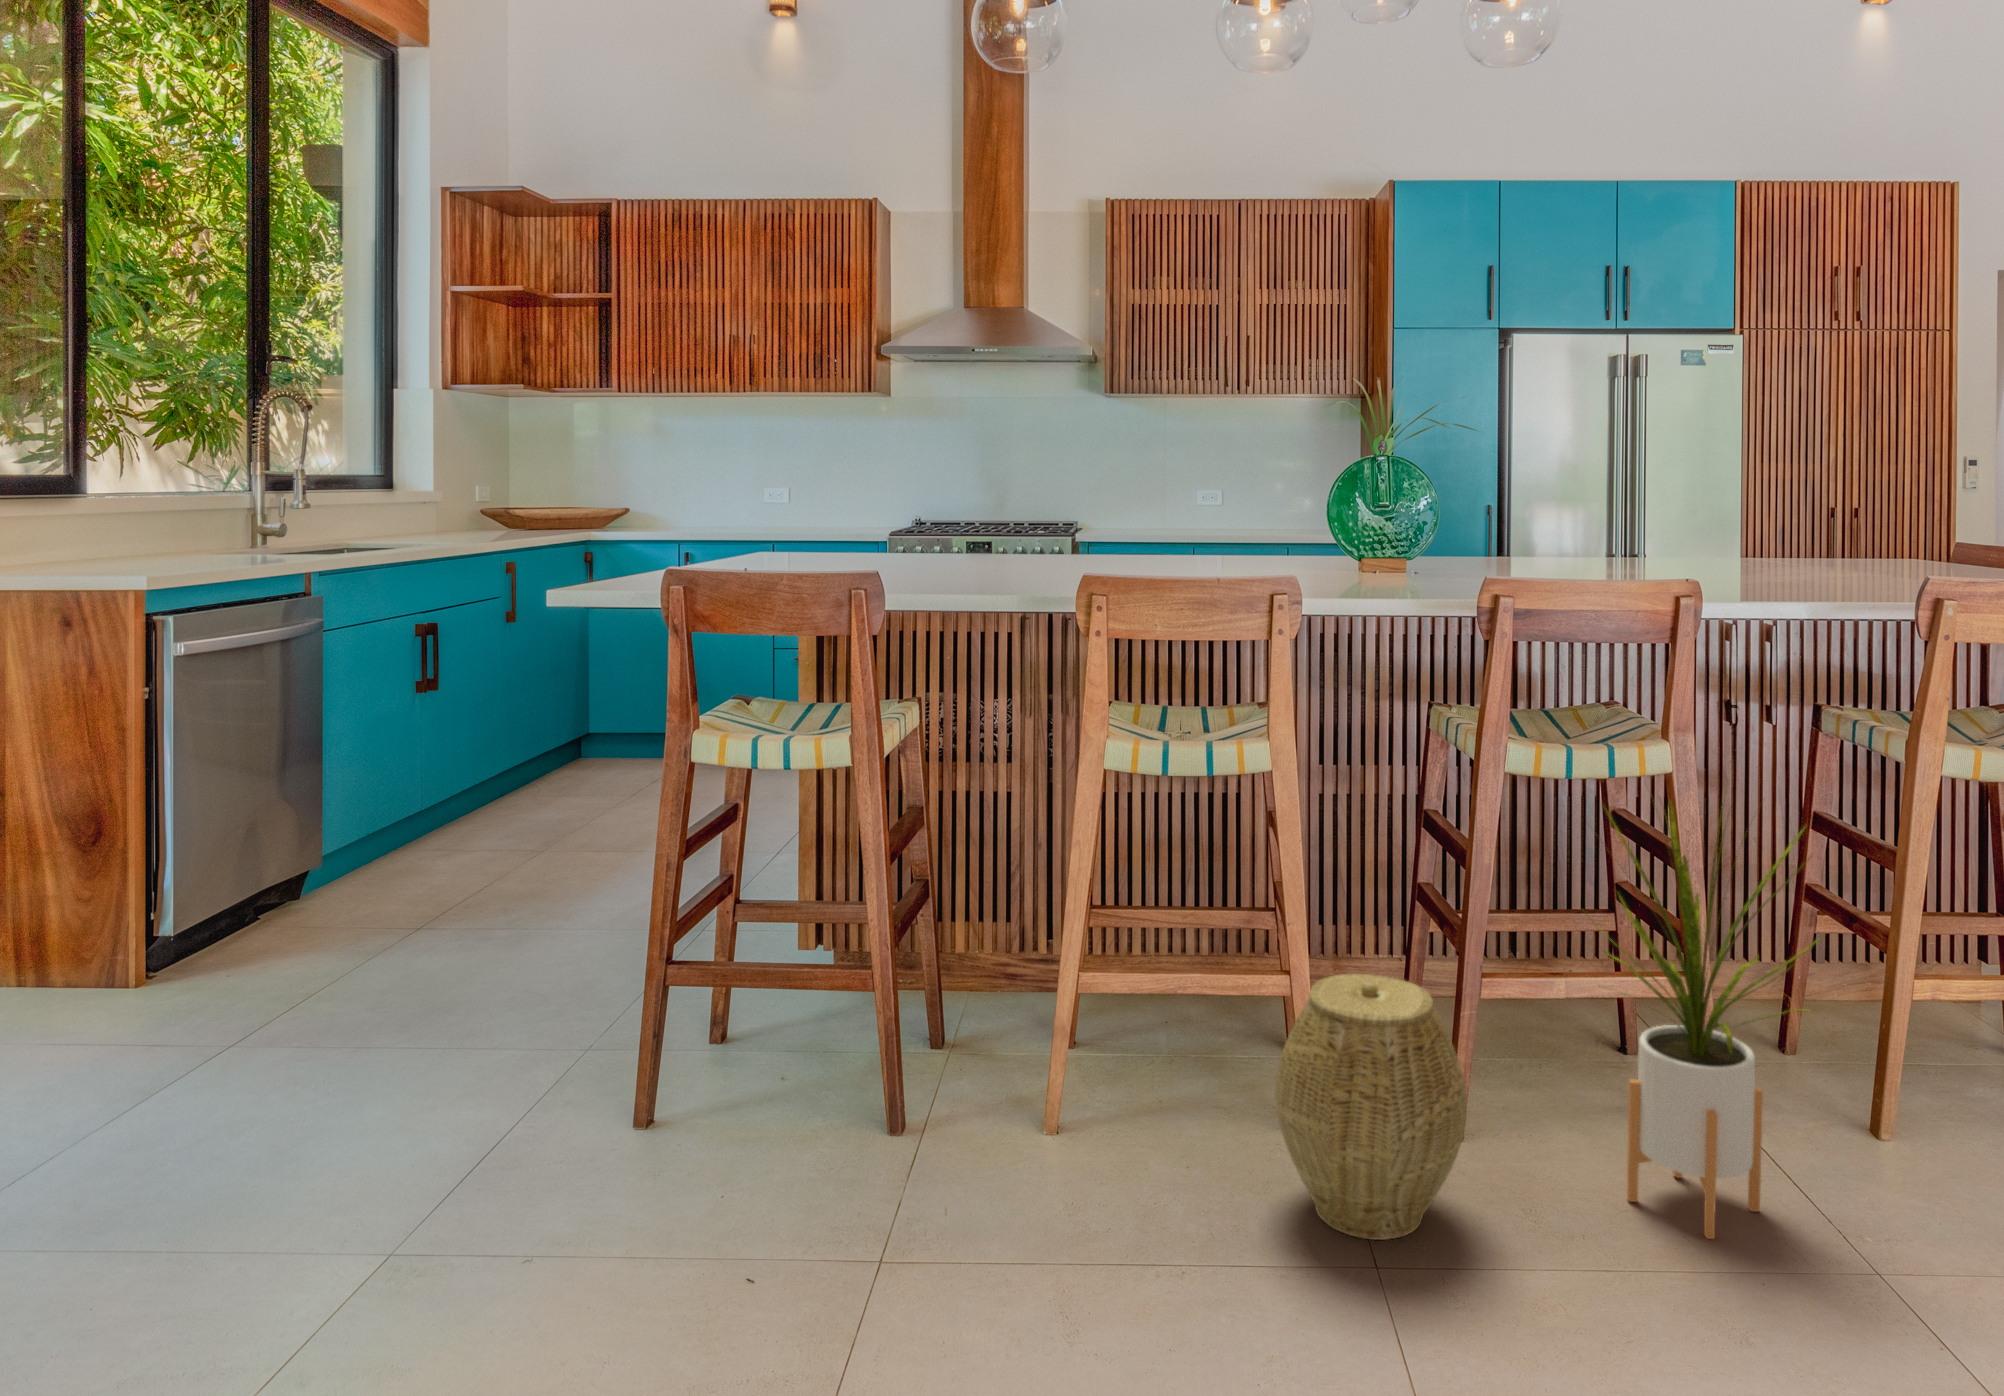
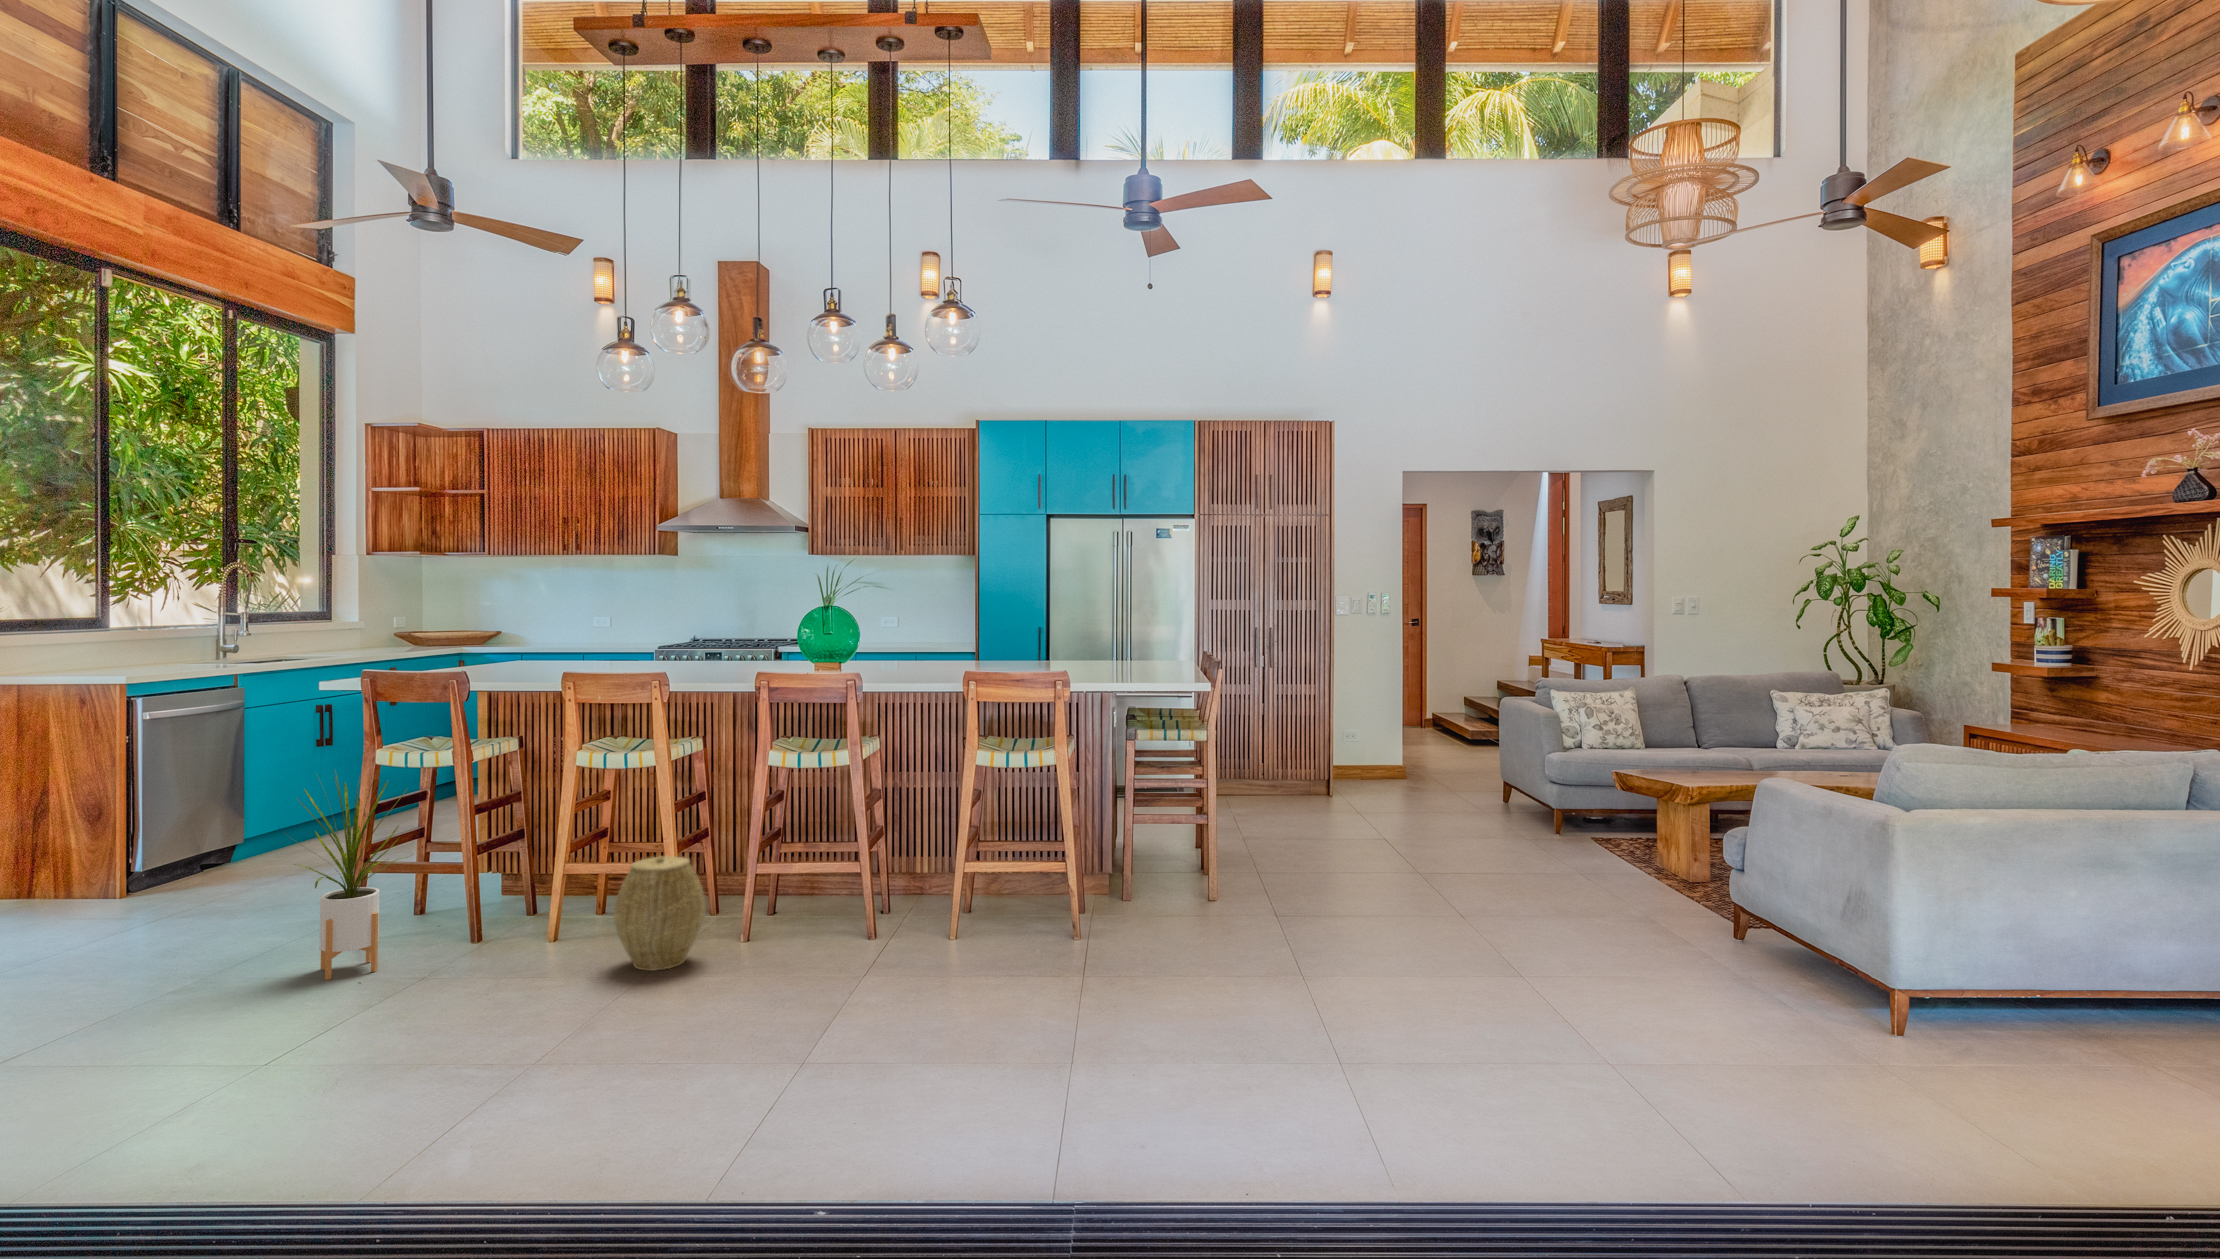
house plant: present [1603,795,1822,1239] -> present [297,770,412,980]

